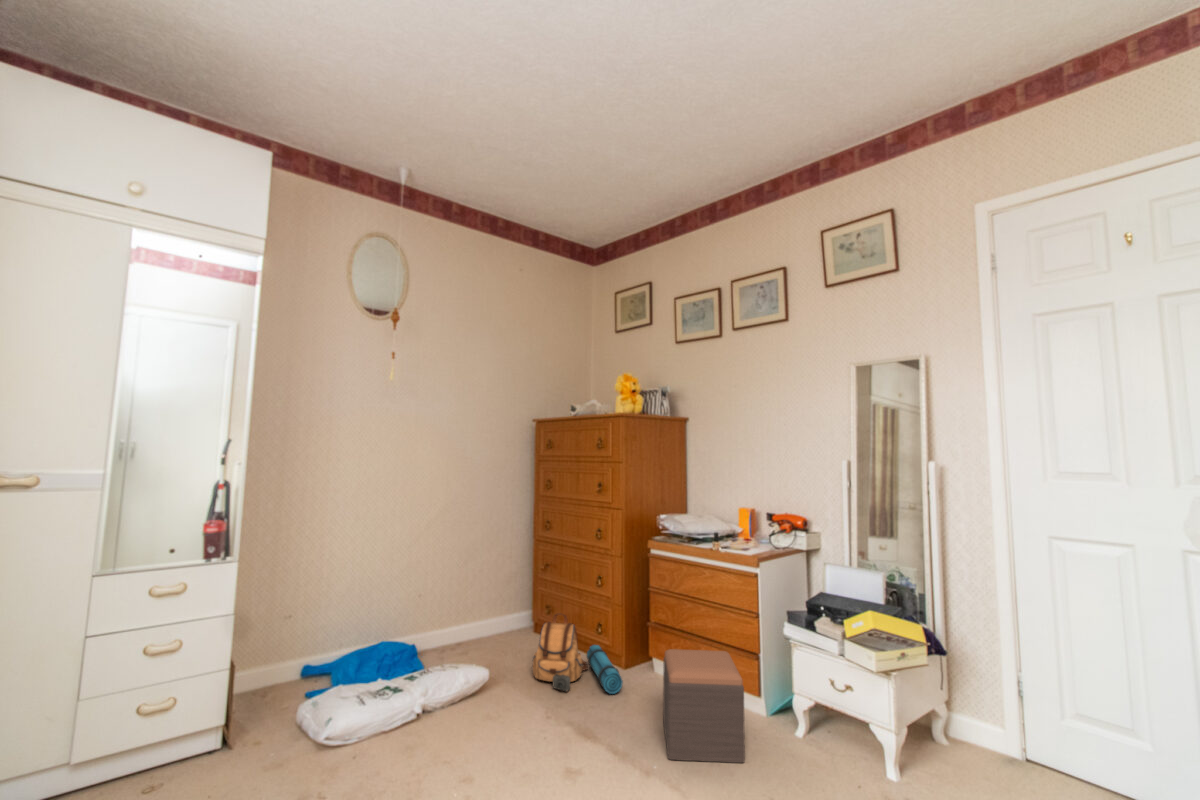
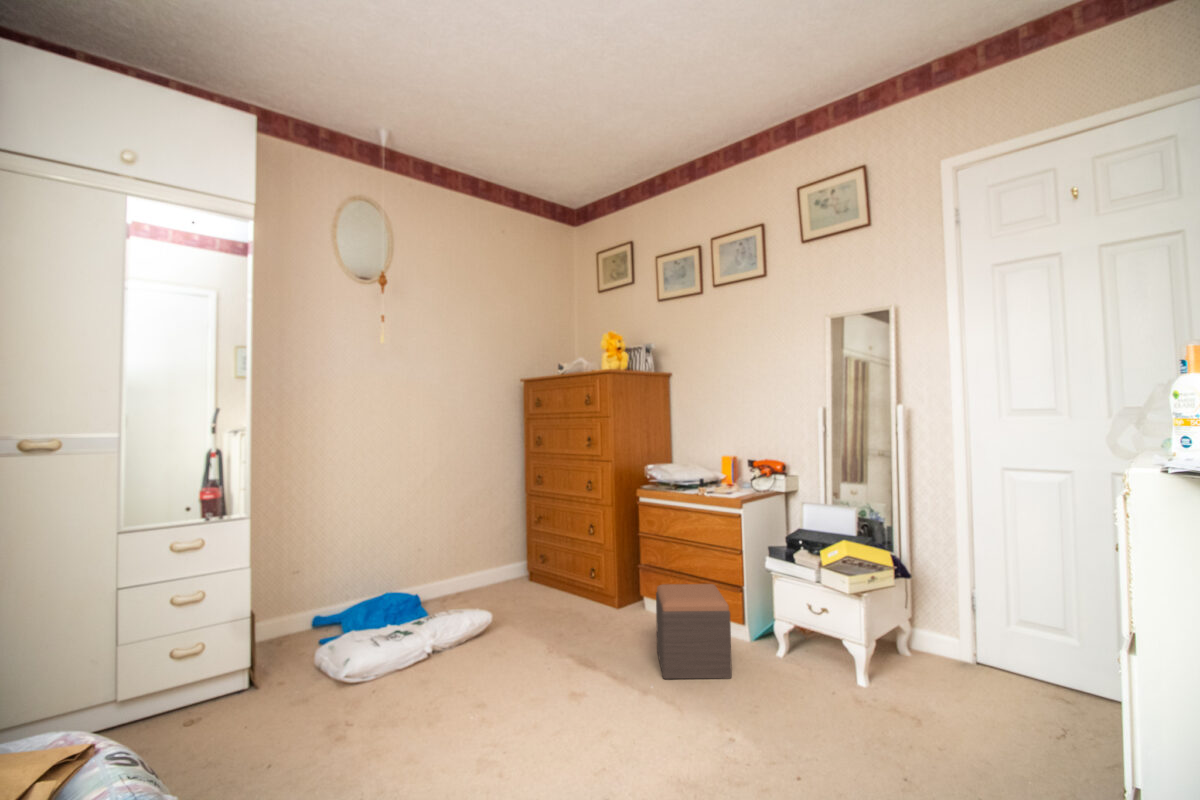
backpack: present [533,614,623,694] -> none [532,560,618,630]

